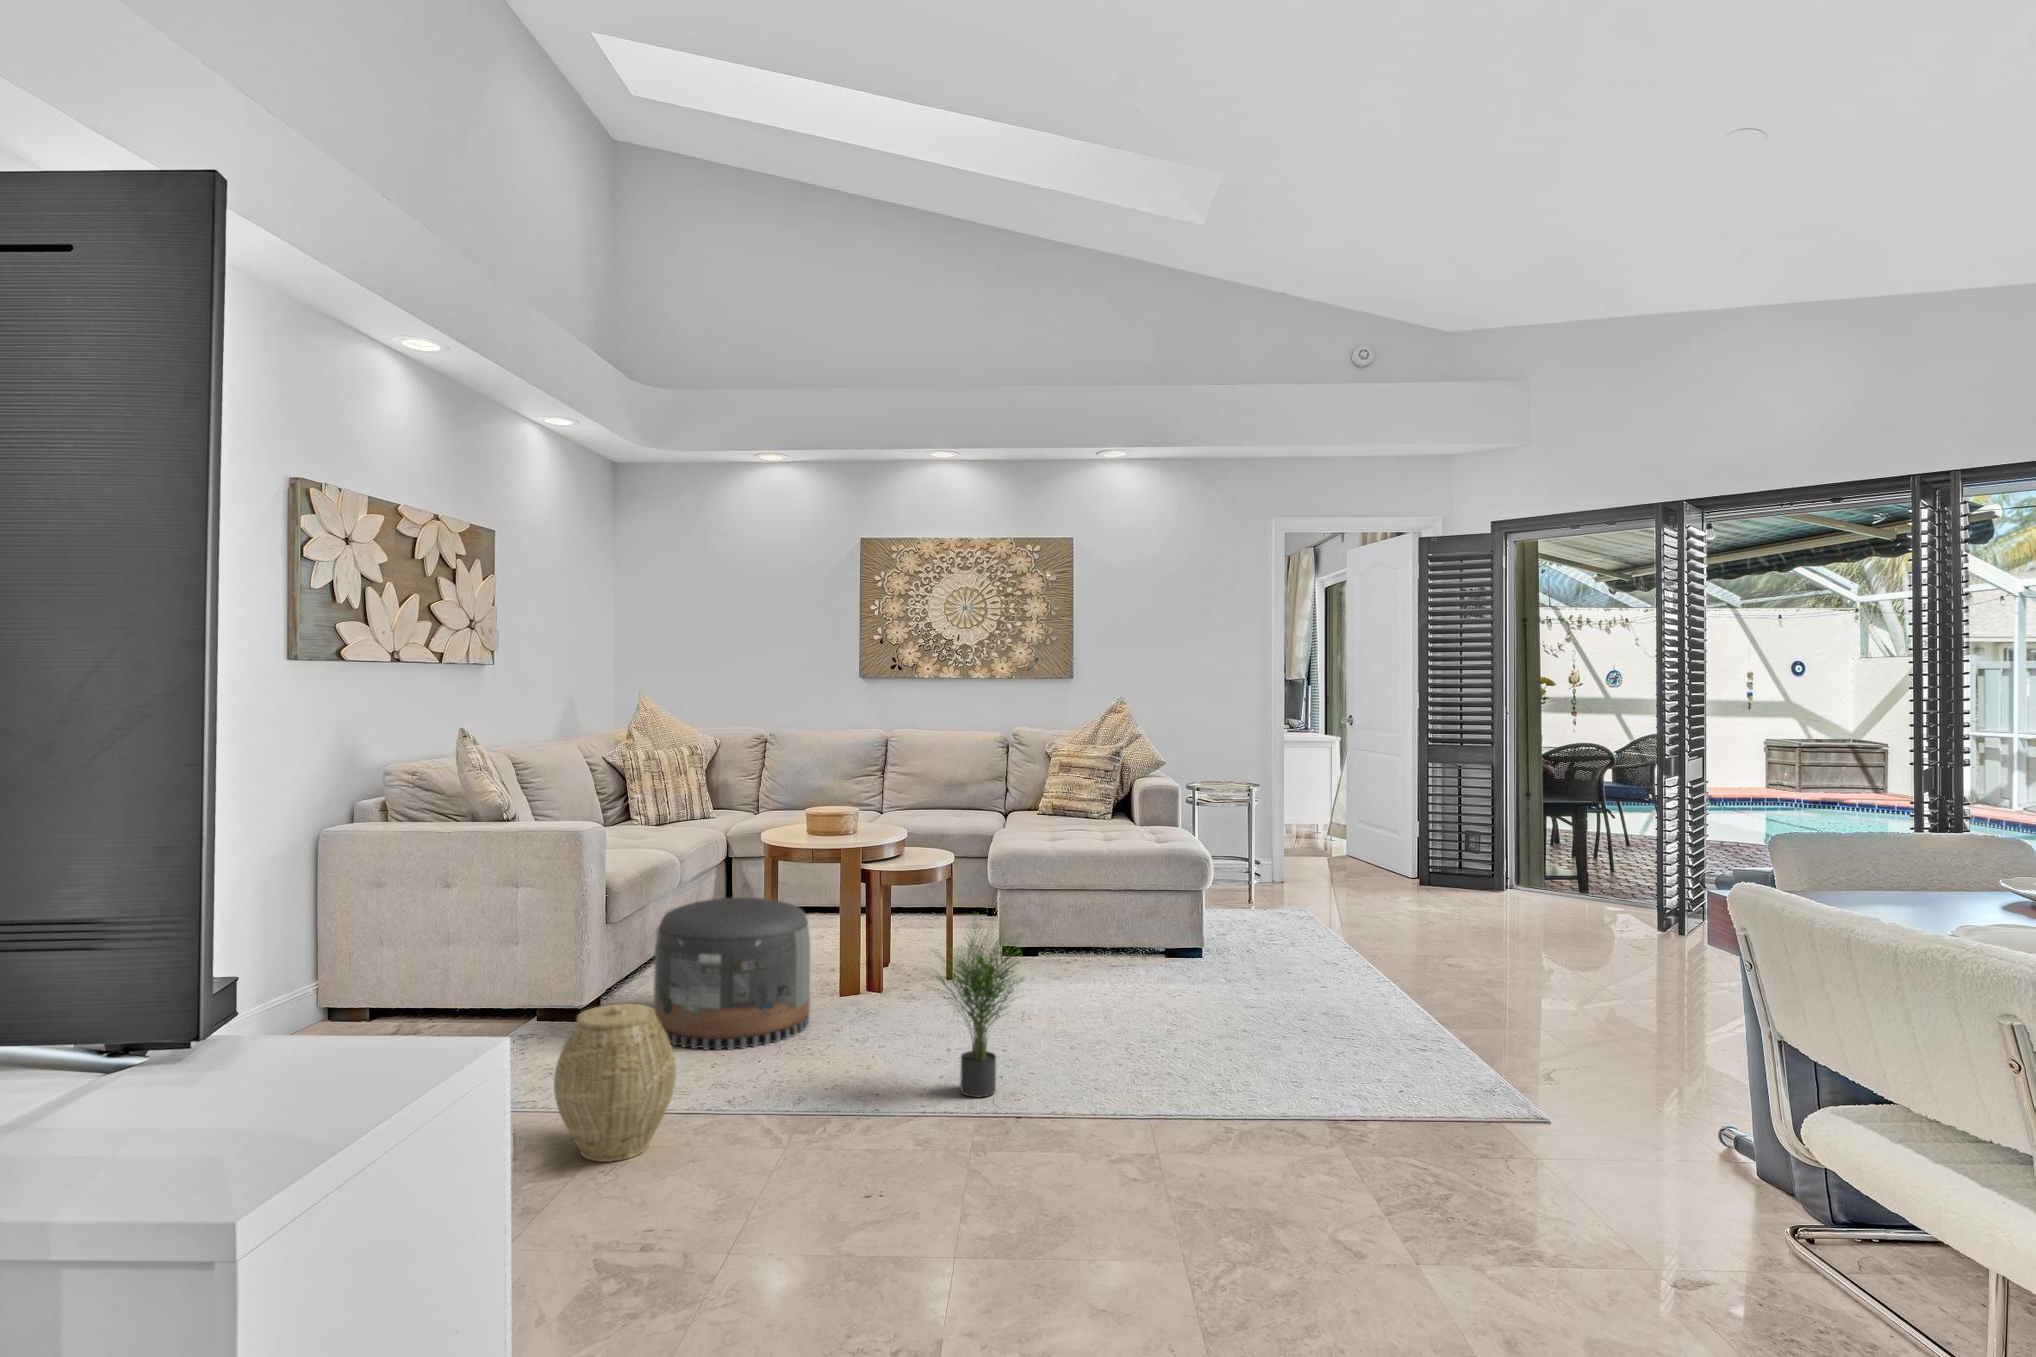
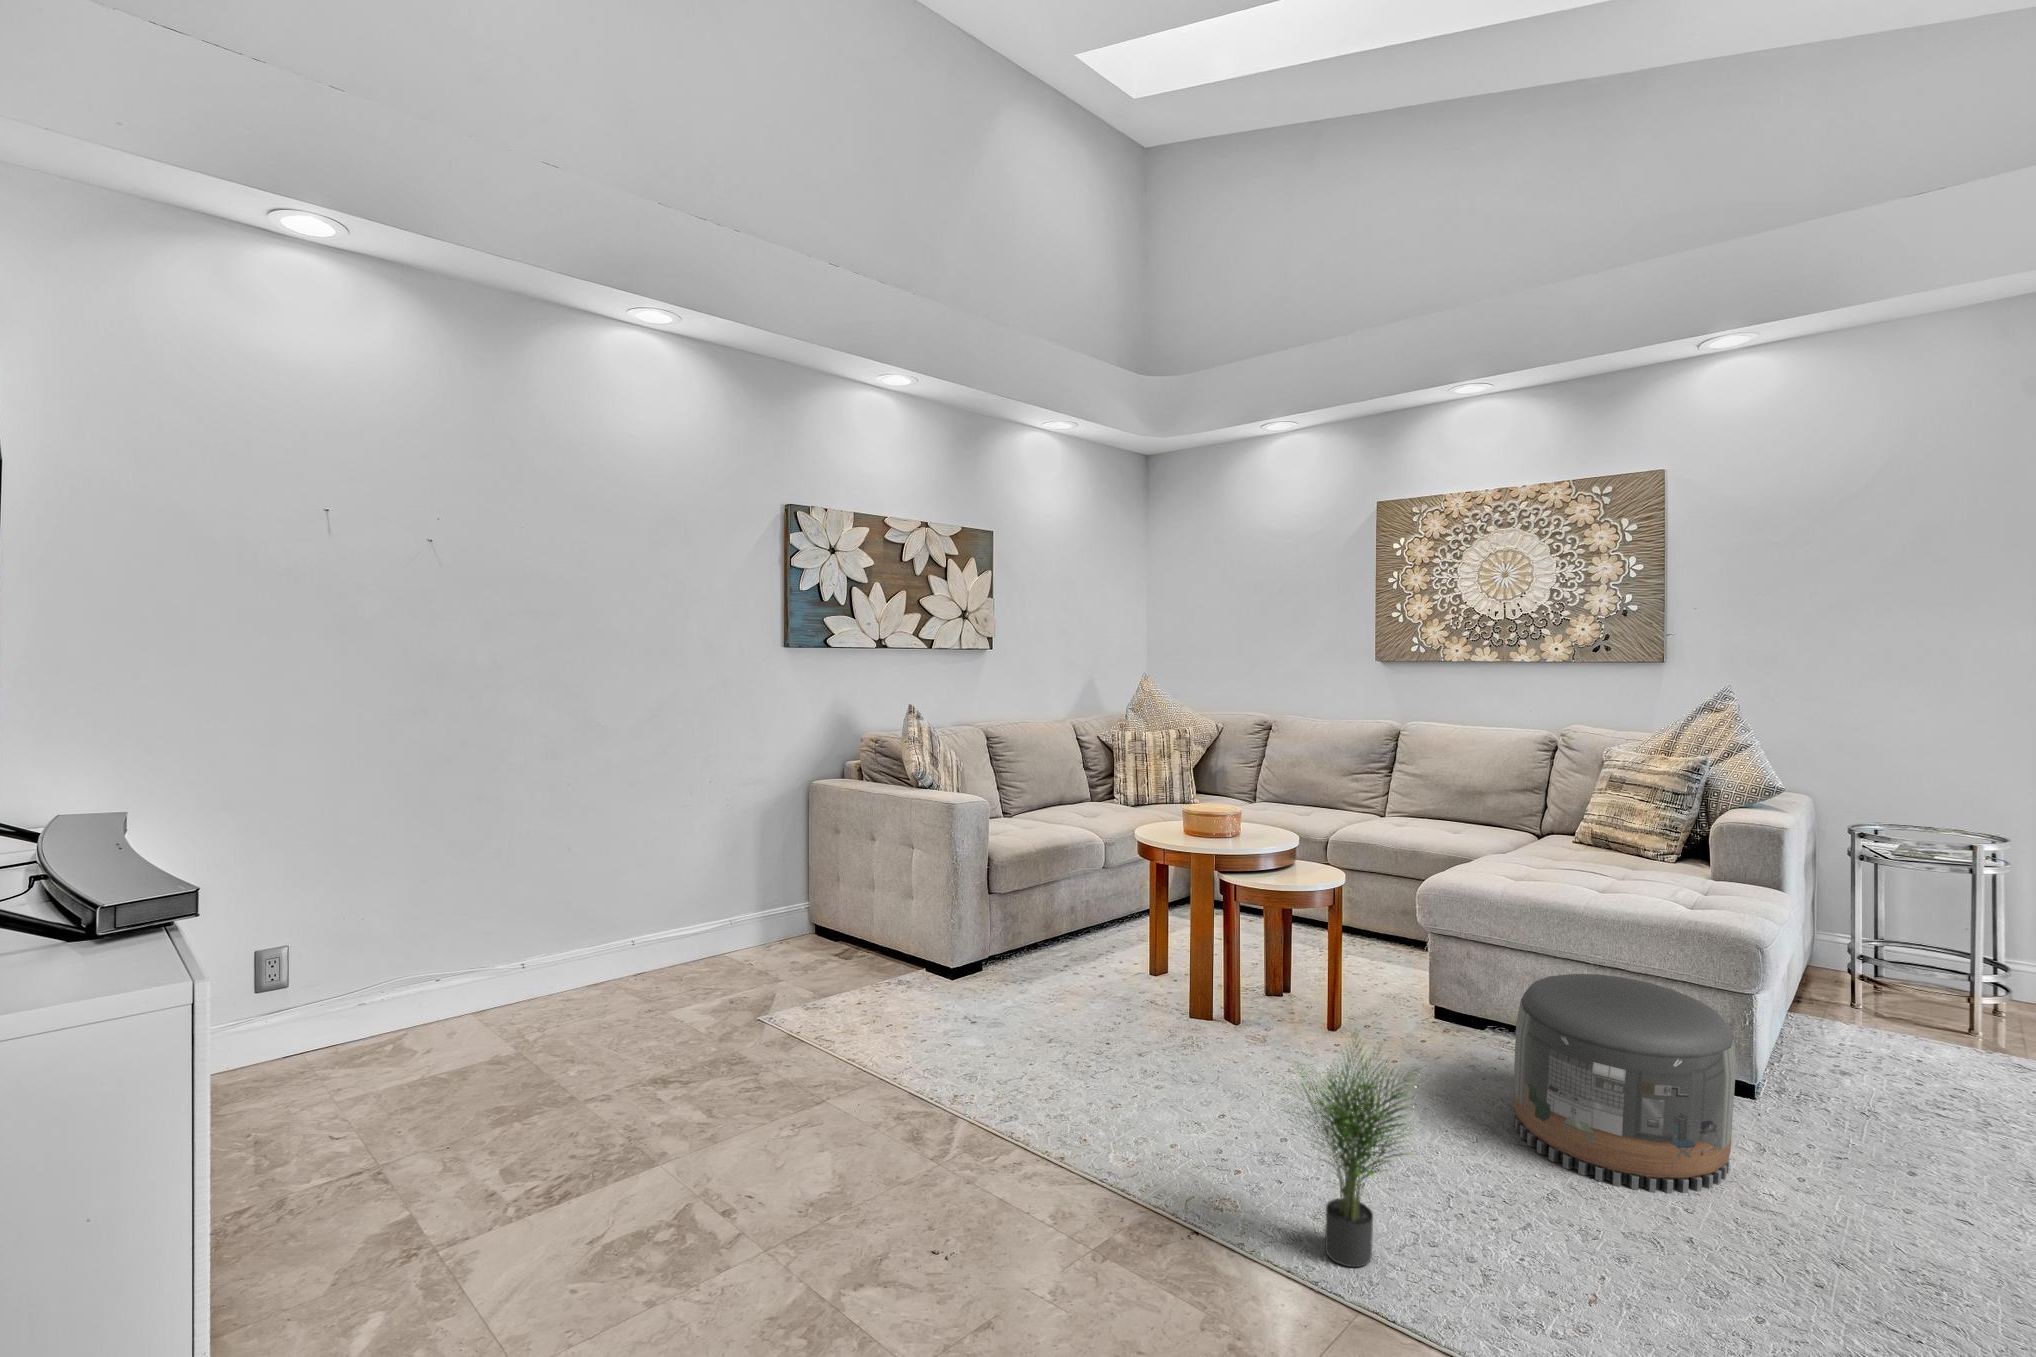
pouf: present [654,897,811,1050] -> present [1513,974,1736,1193]
woven basket: present [554,1004,676,1162] -> none [860,1064,982,1237]

